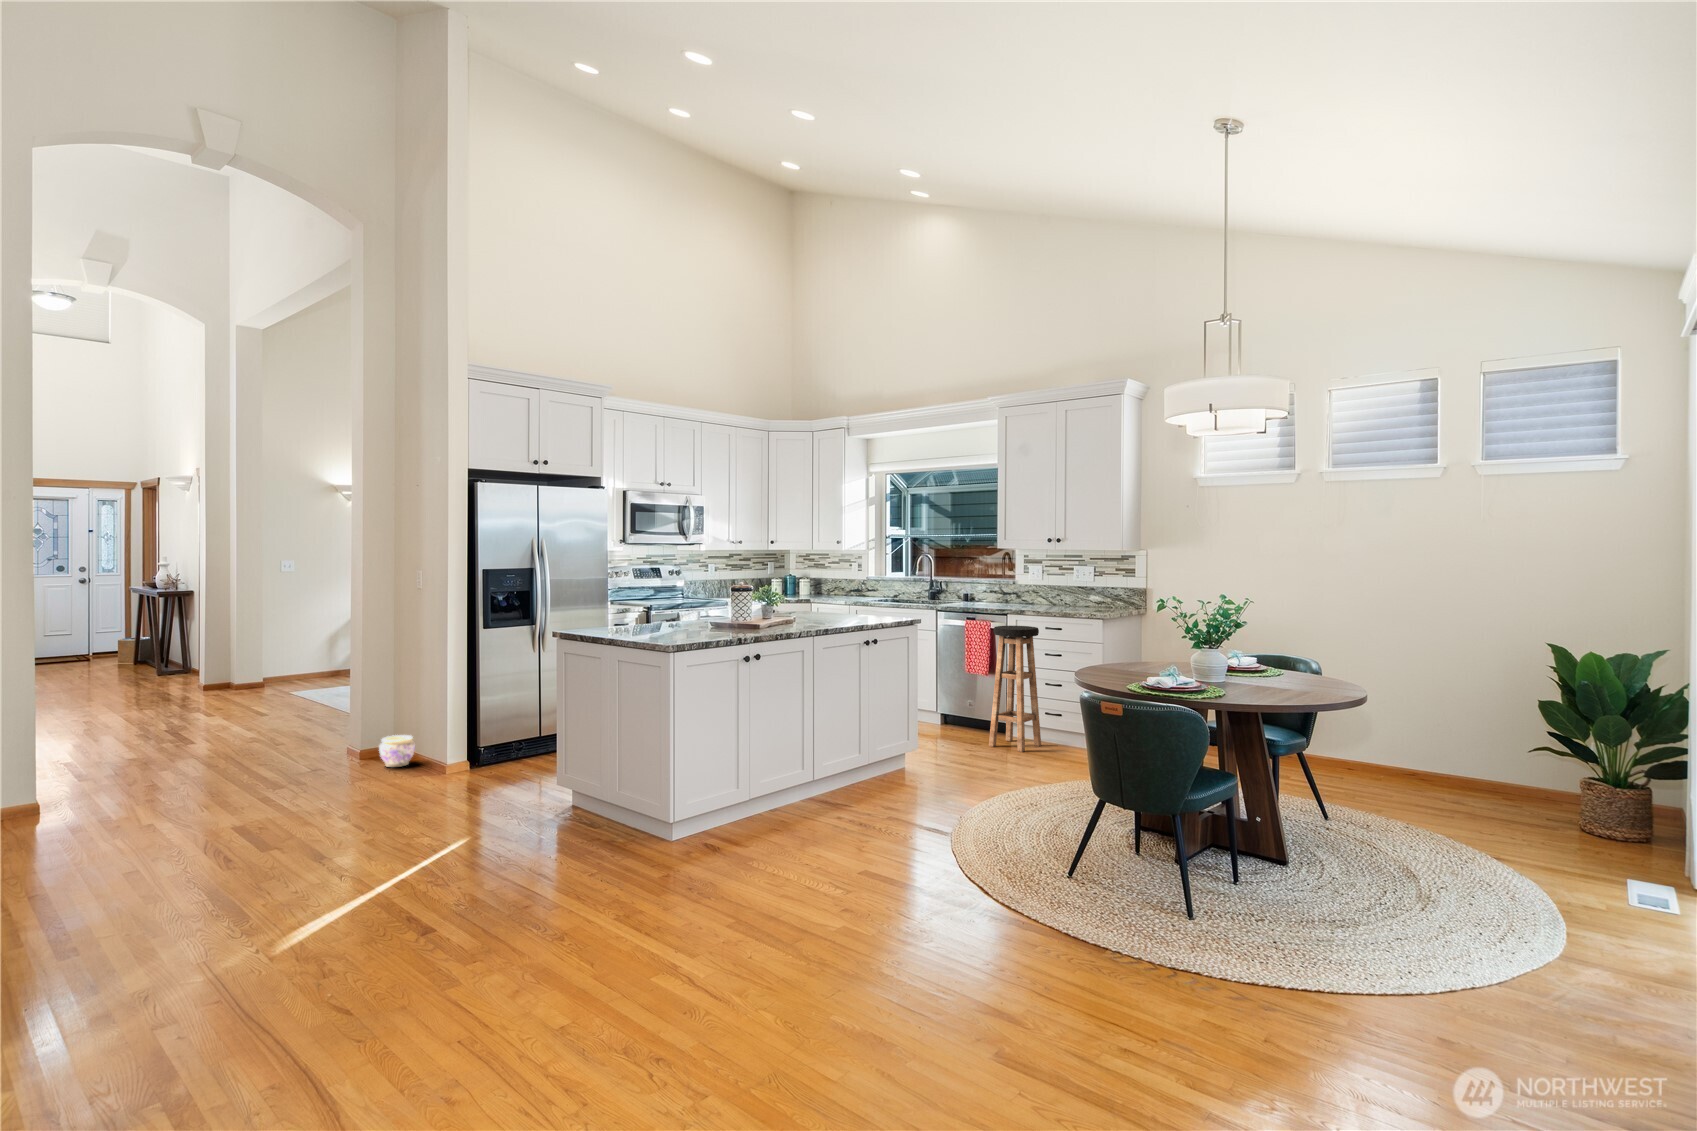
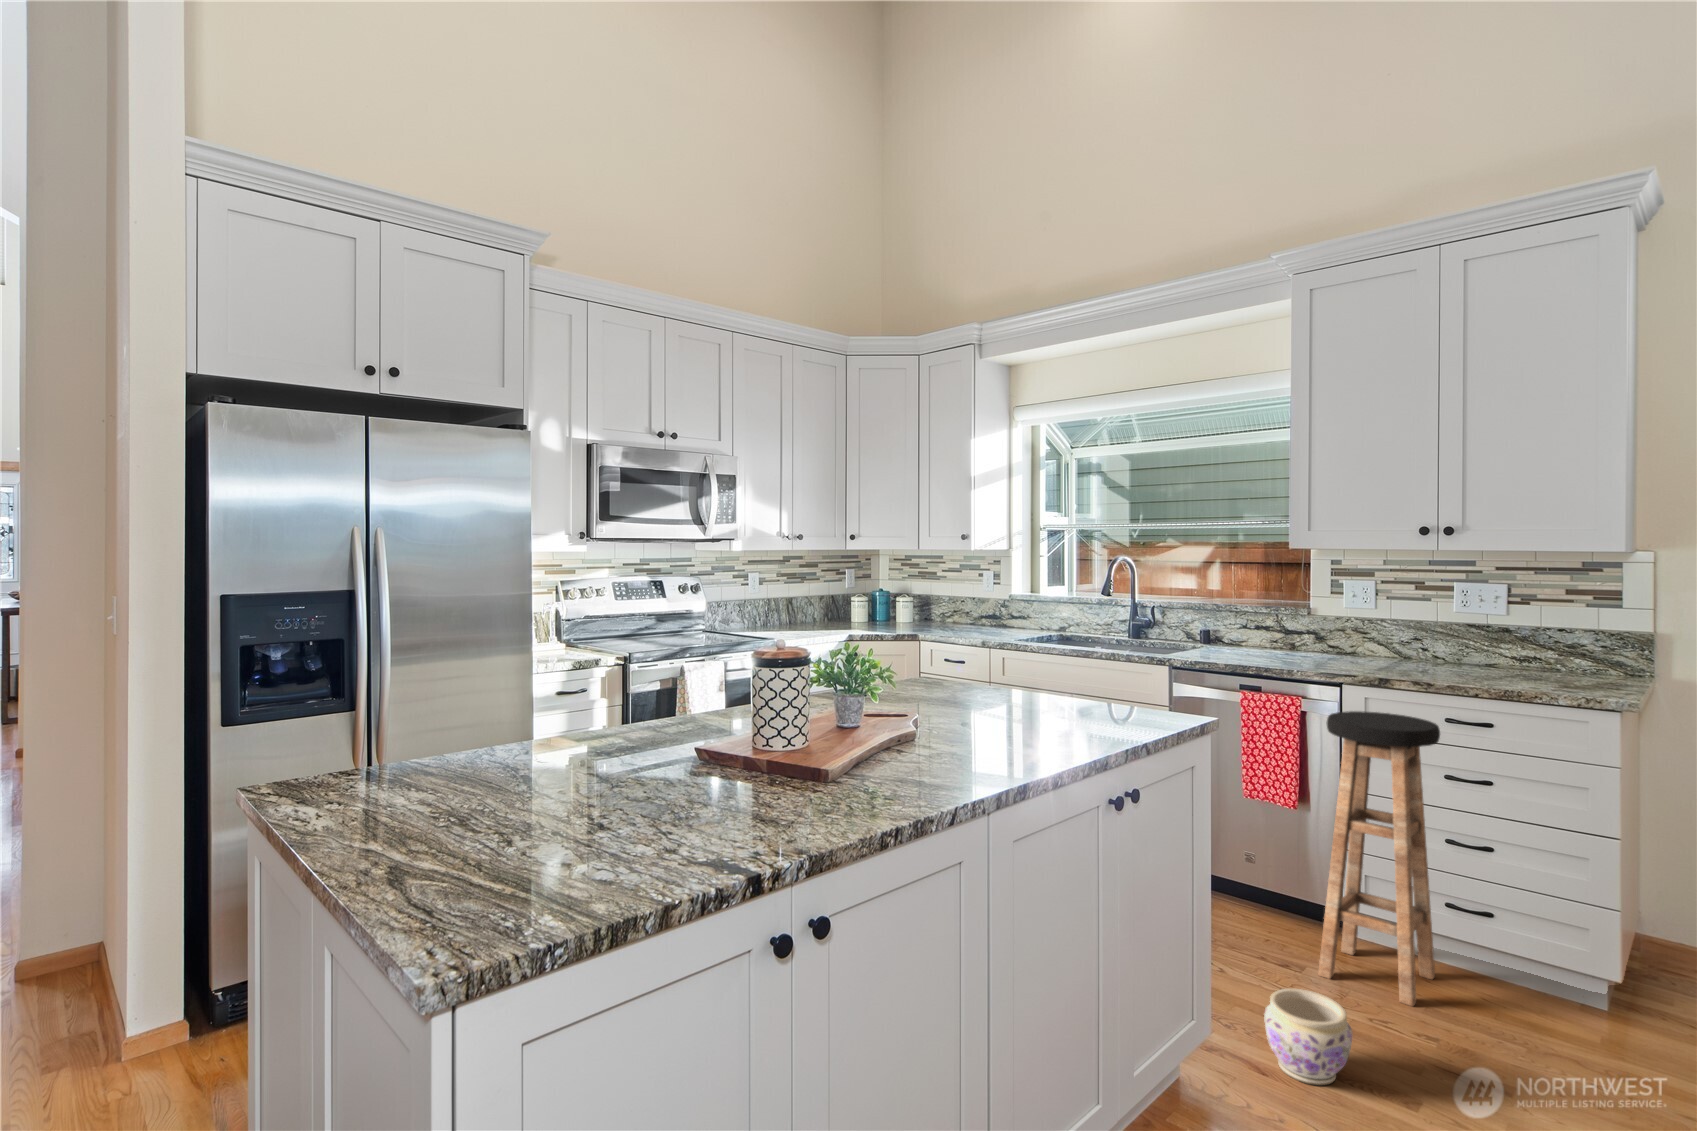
planter: present [379,735,415,767] -> present [1264,989,1352,1086]

